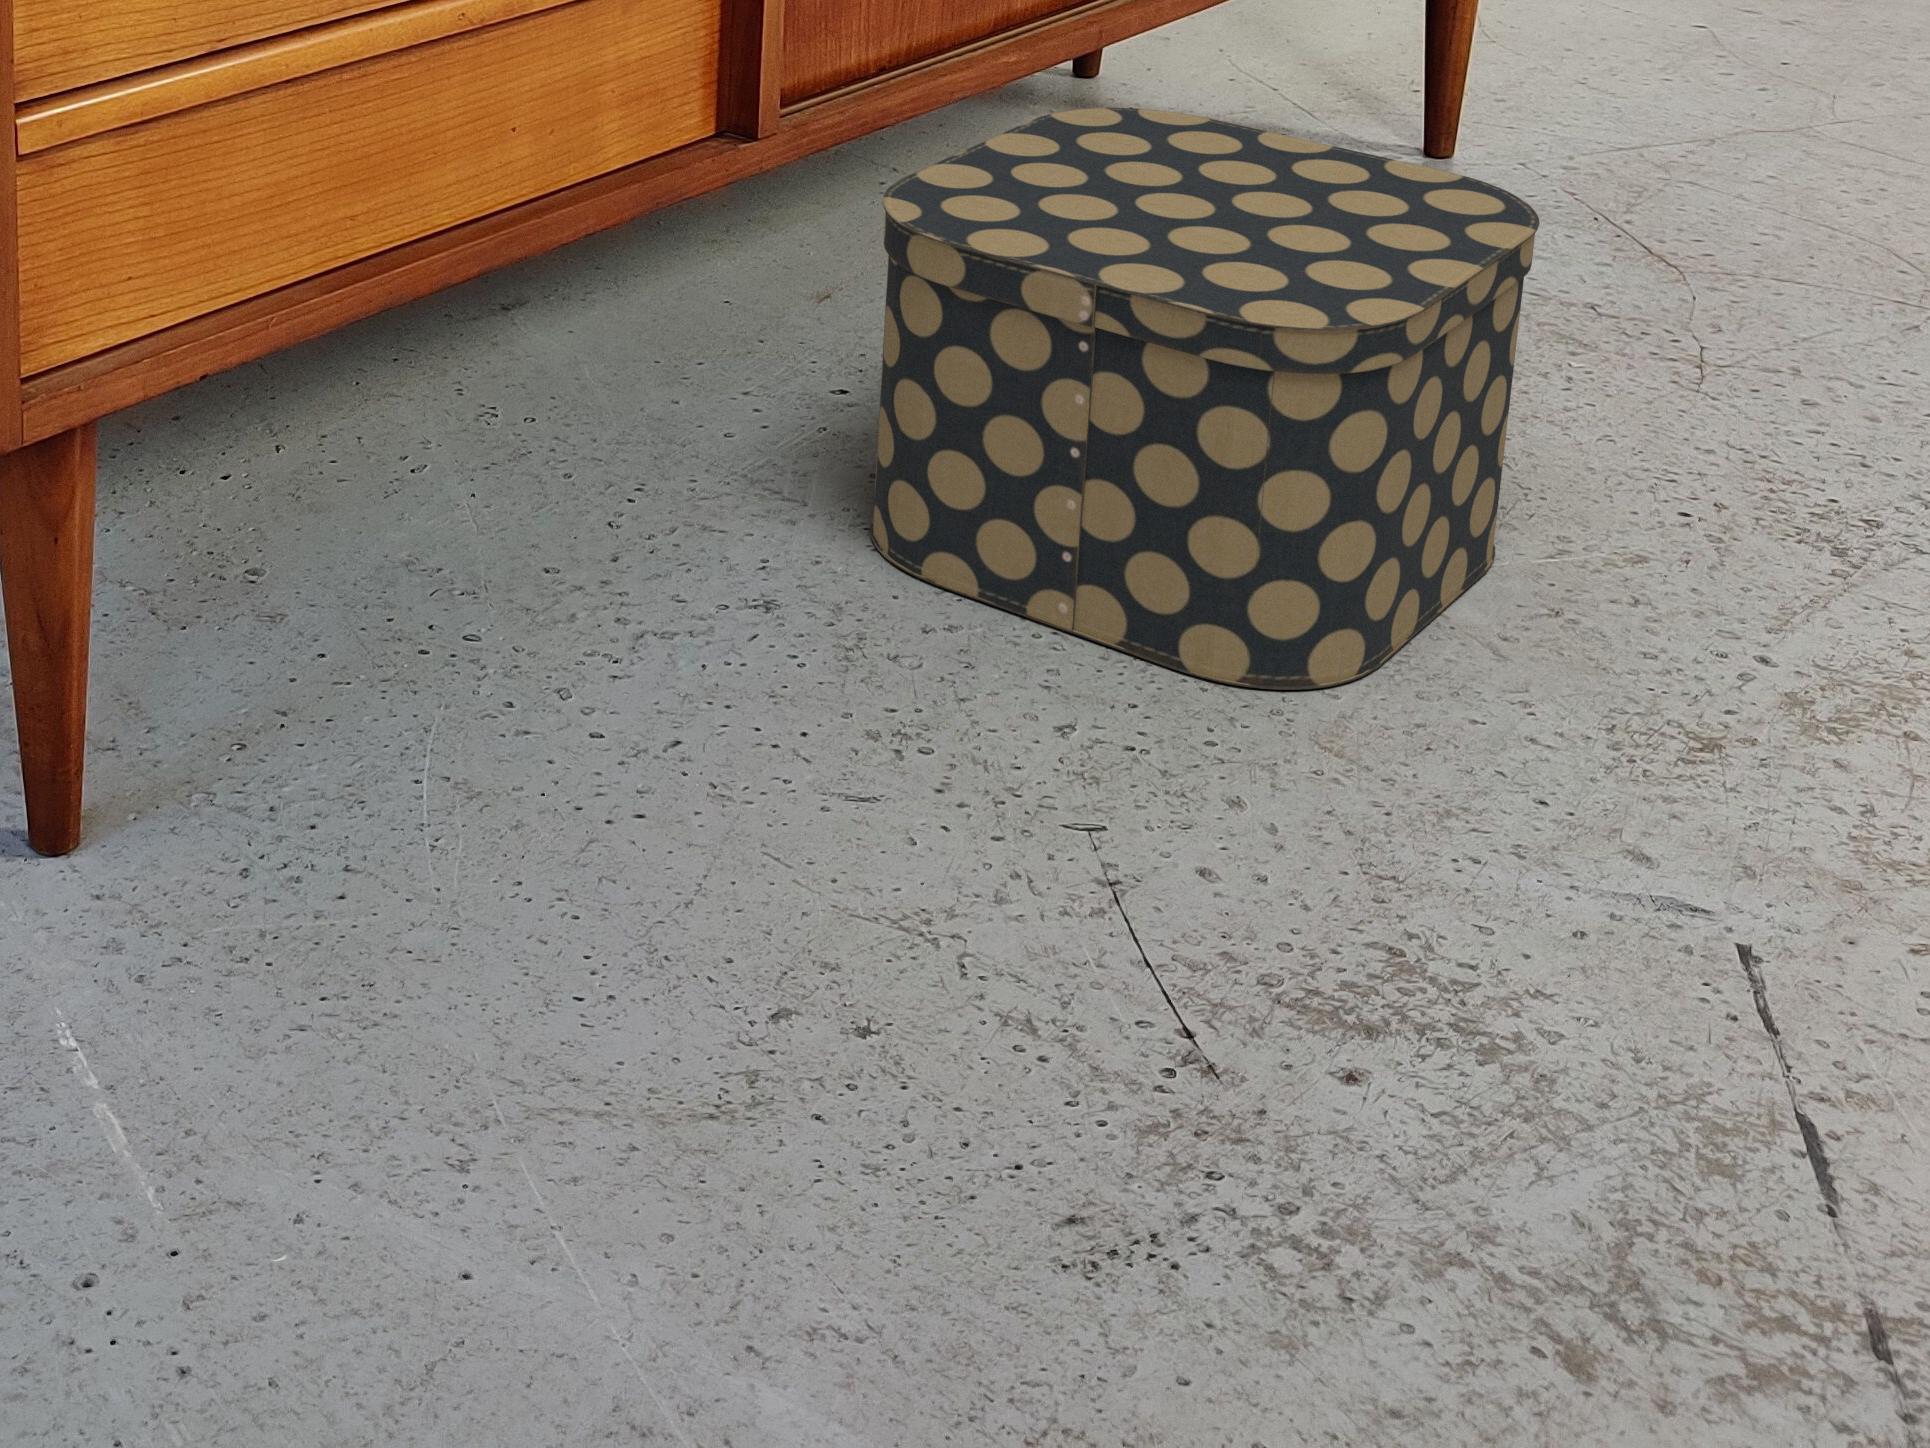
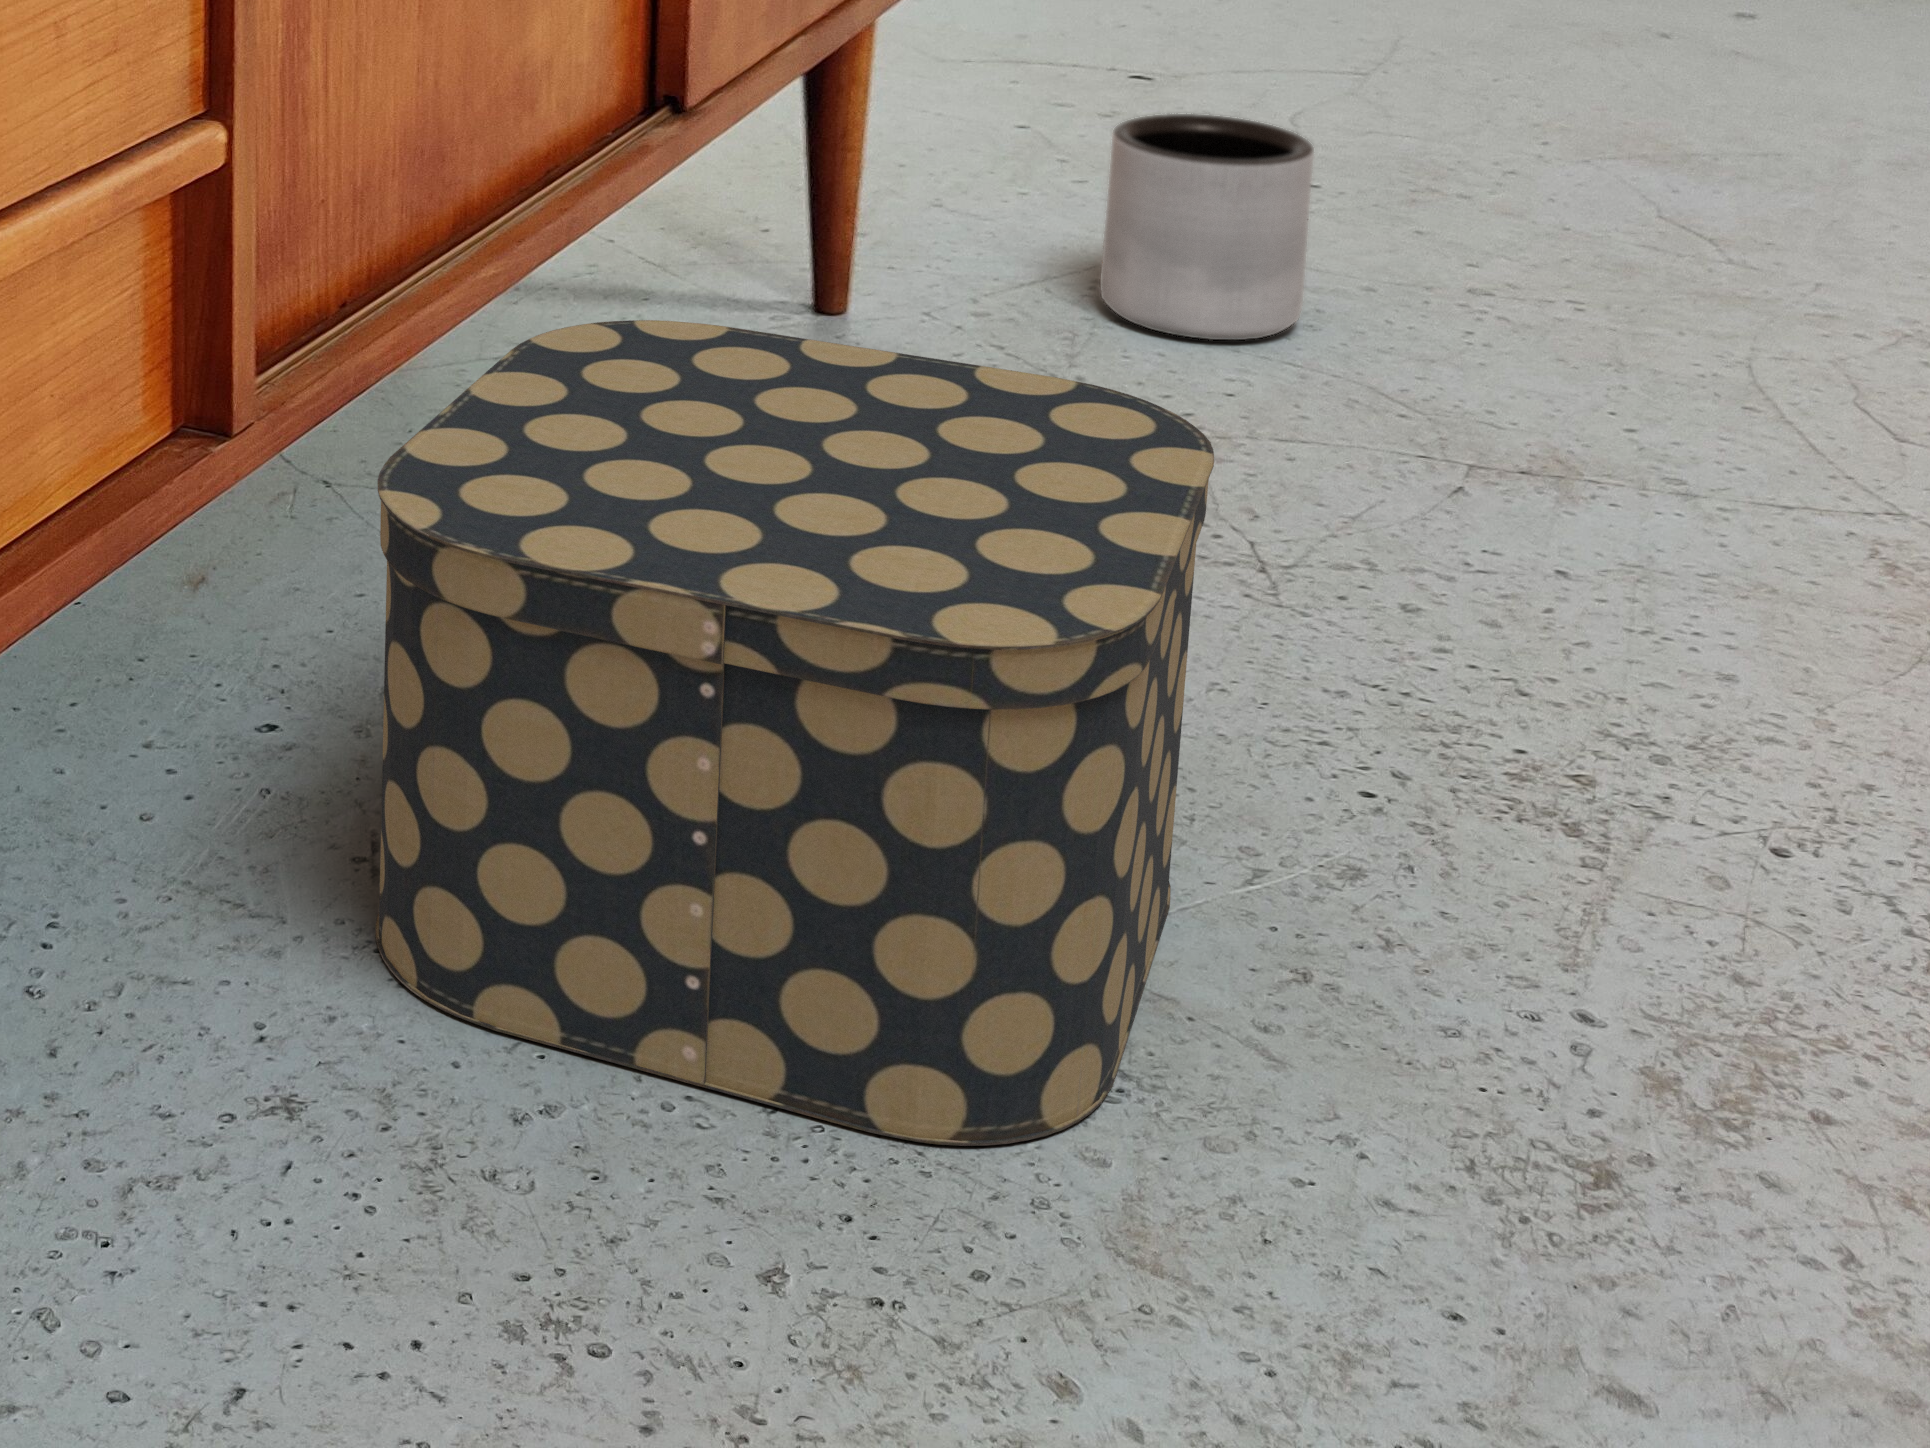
planter: none [1678,11,1874,205] -> present [1100,114,1314,340]

